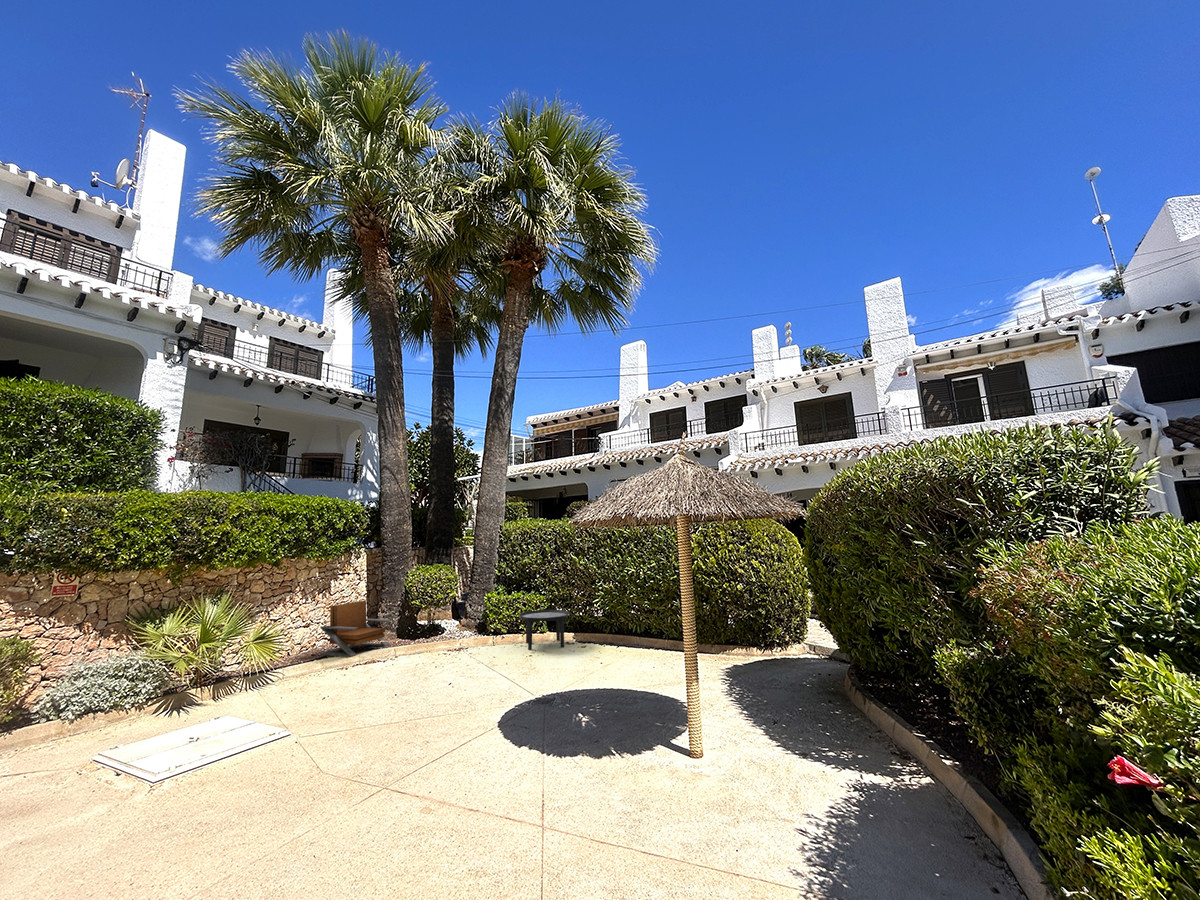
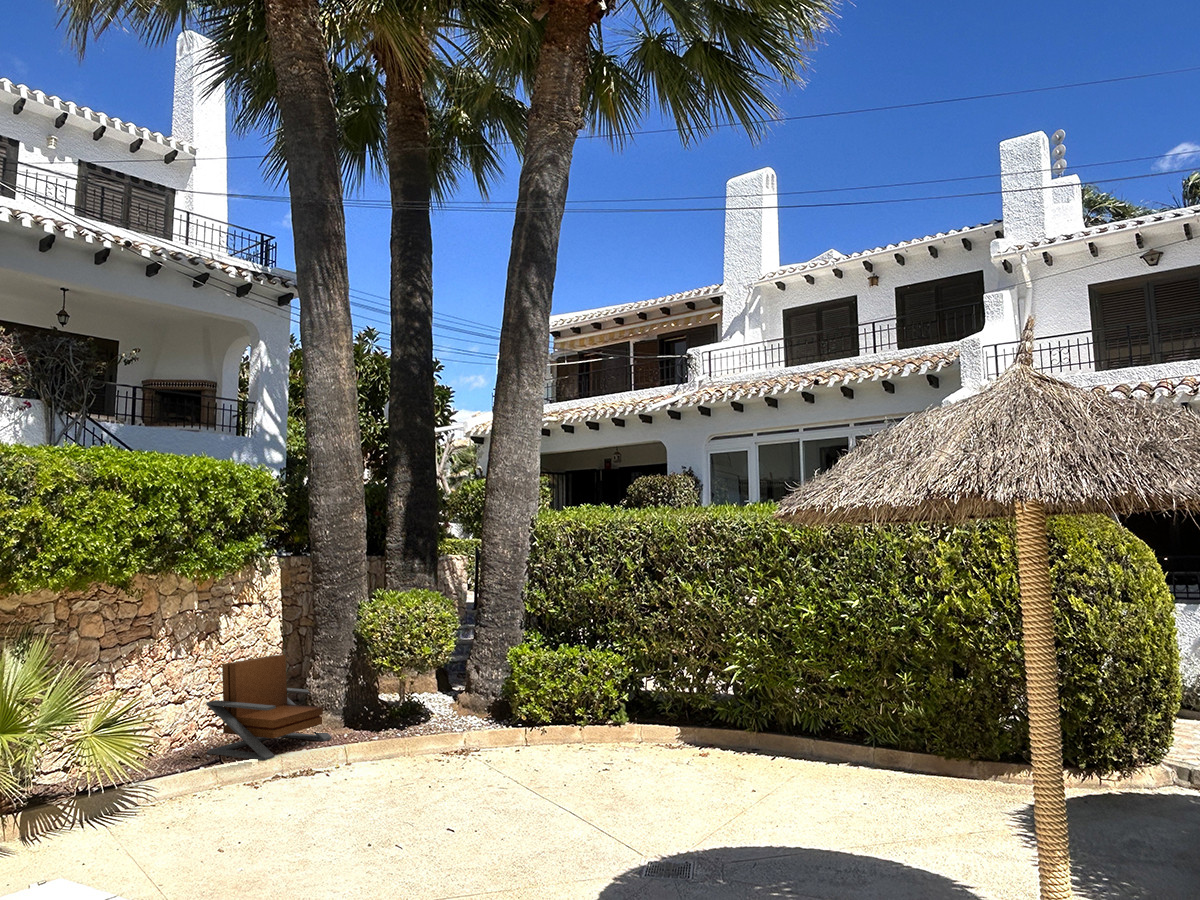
round table: present [519,610,570,650] -> none [578,681,677,758]

